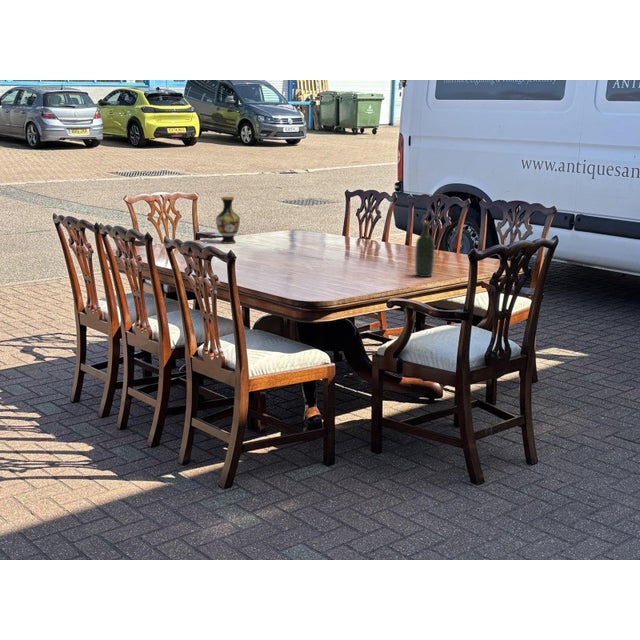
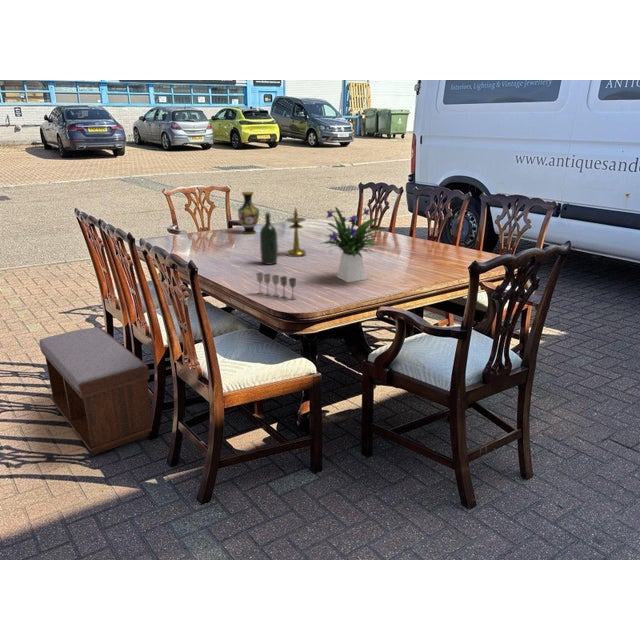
flower arrangement: none [322,207,394,282] -> present [324,207,385,282]
candlestick: none [281,211,302,263] -> present [287,208,306,257]
wine bottle: present [415,221,435,277] -> present [260,212,278,265]
wine glass: none [270,270,310,294] -> present [256,273,296,299]
bench: none [23,338,157,460] -> present [39,327,153,454]

